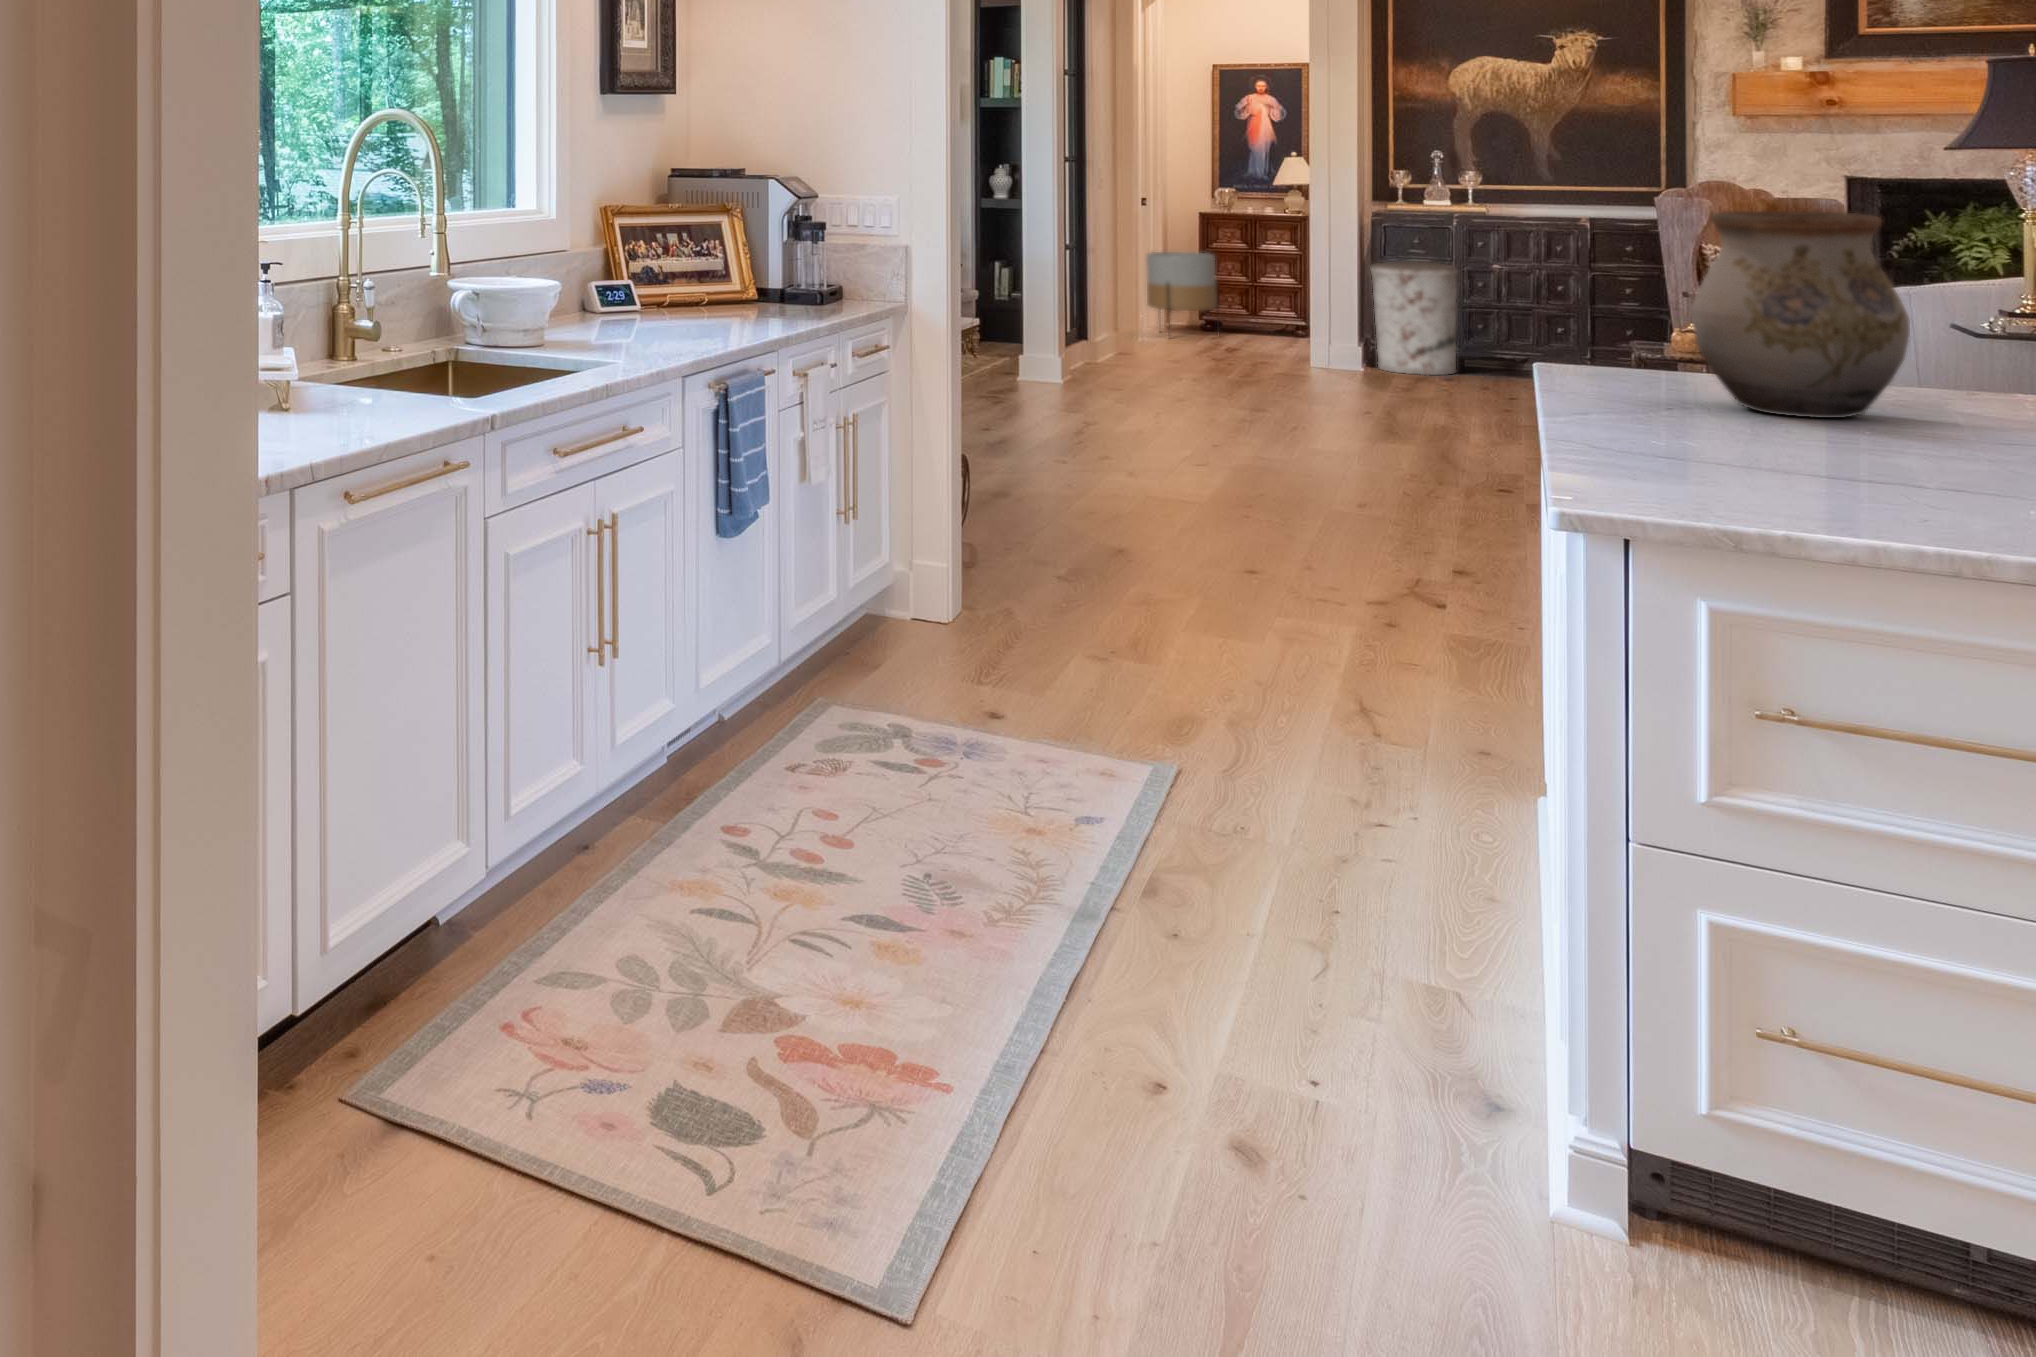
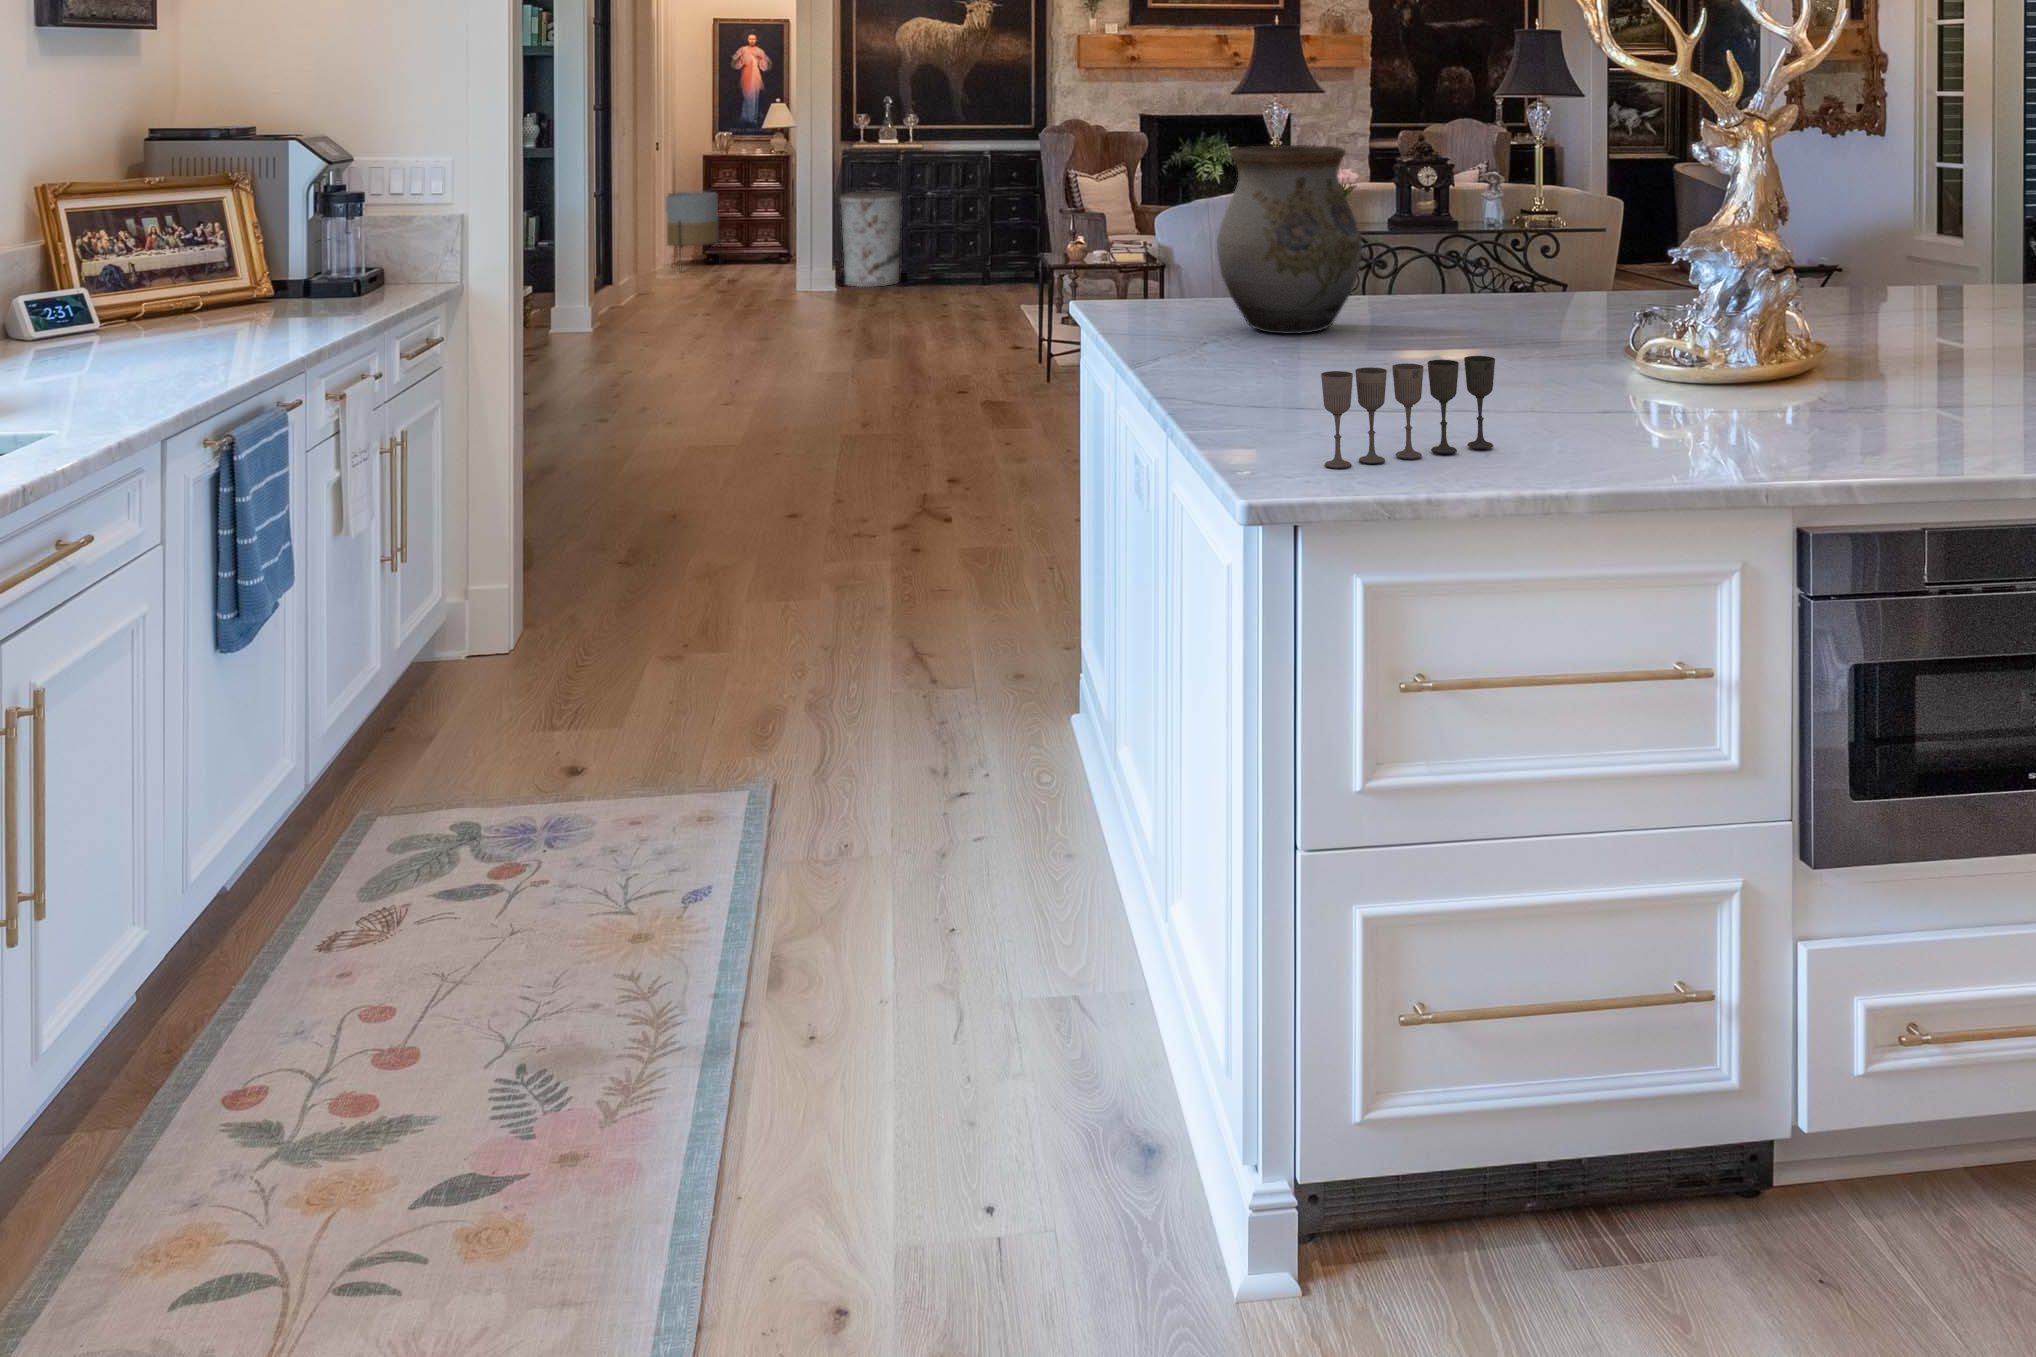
wine glass: none [1662,414,1916,516] -> present [1321,356,1495,468]

